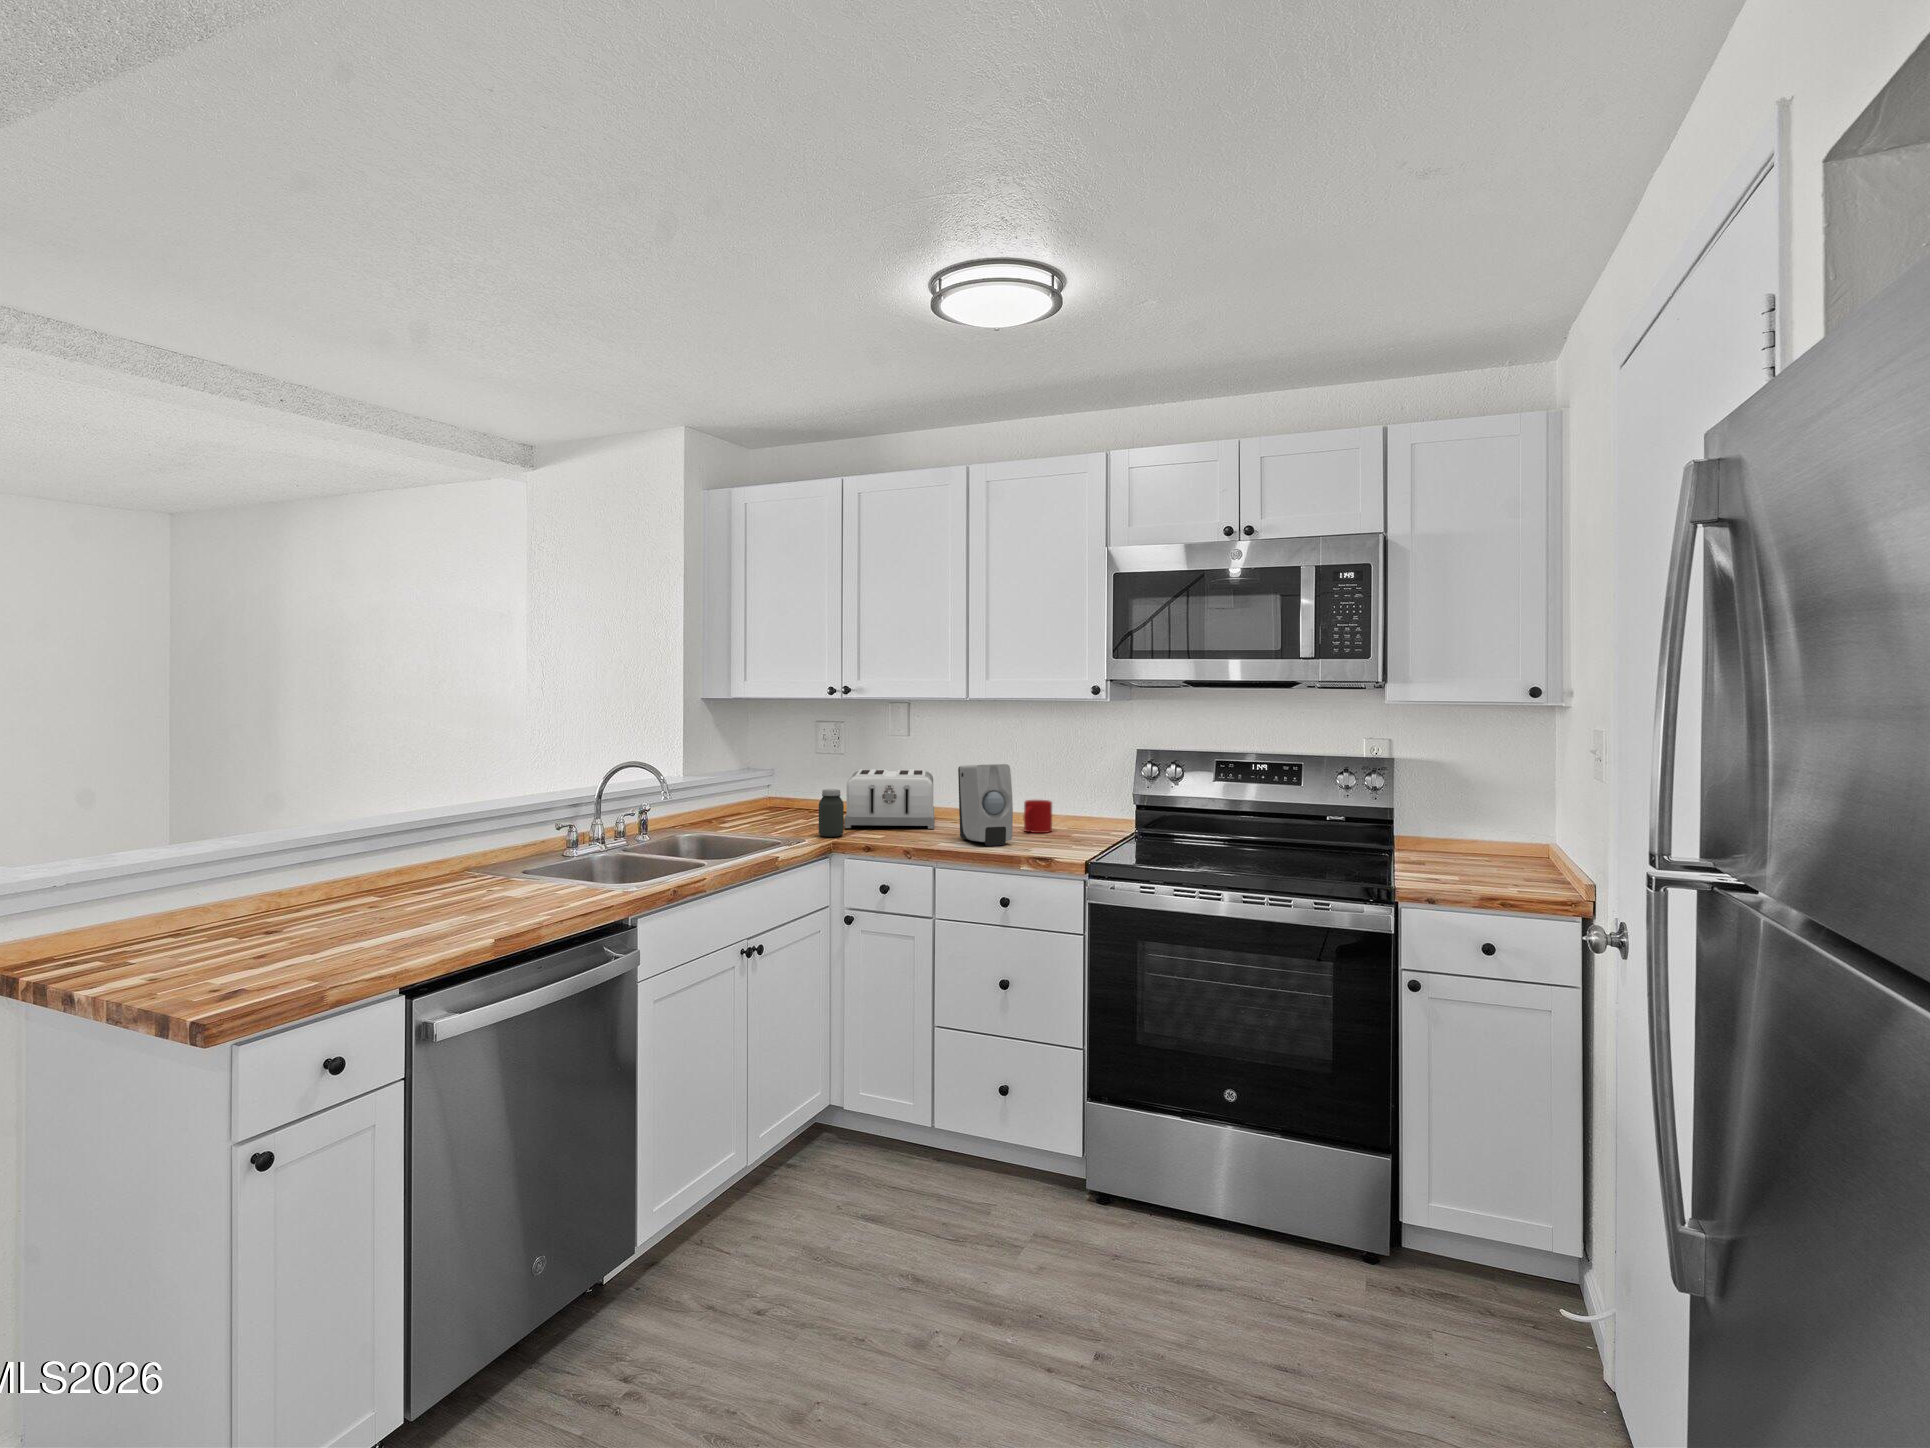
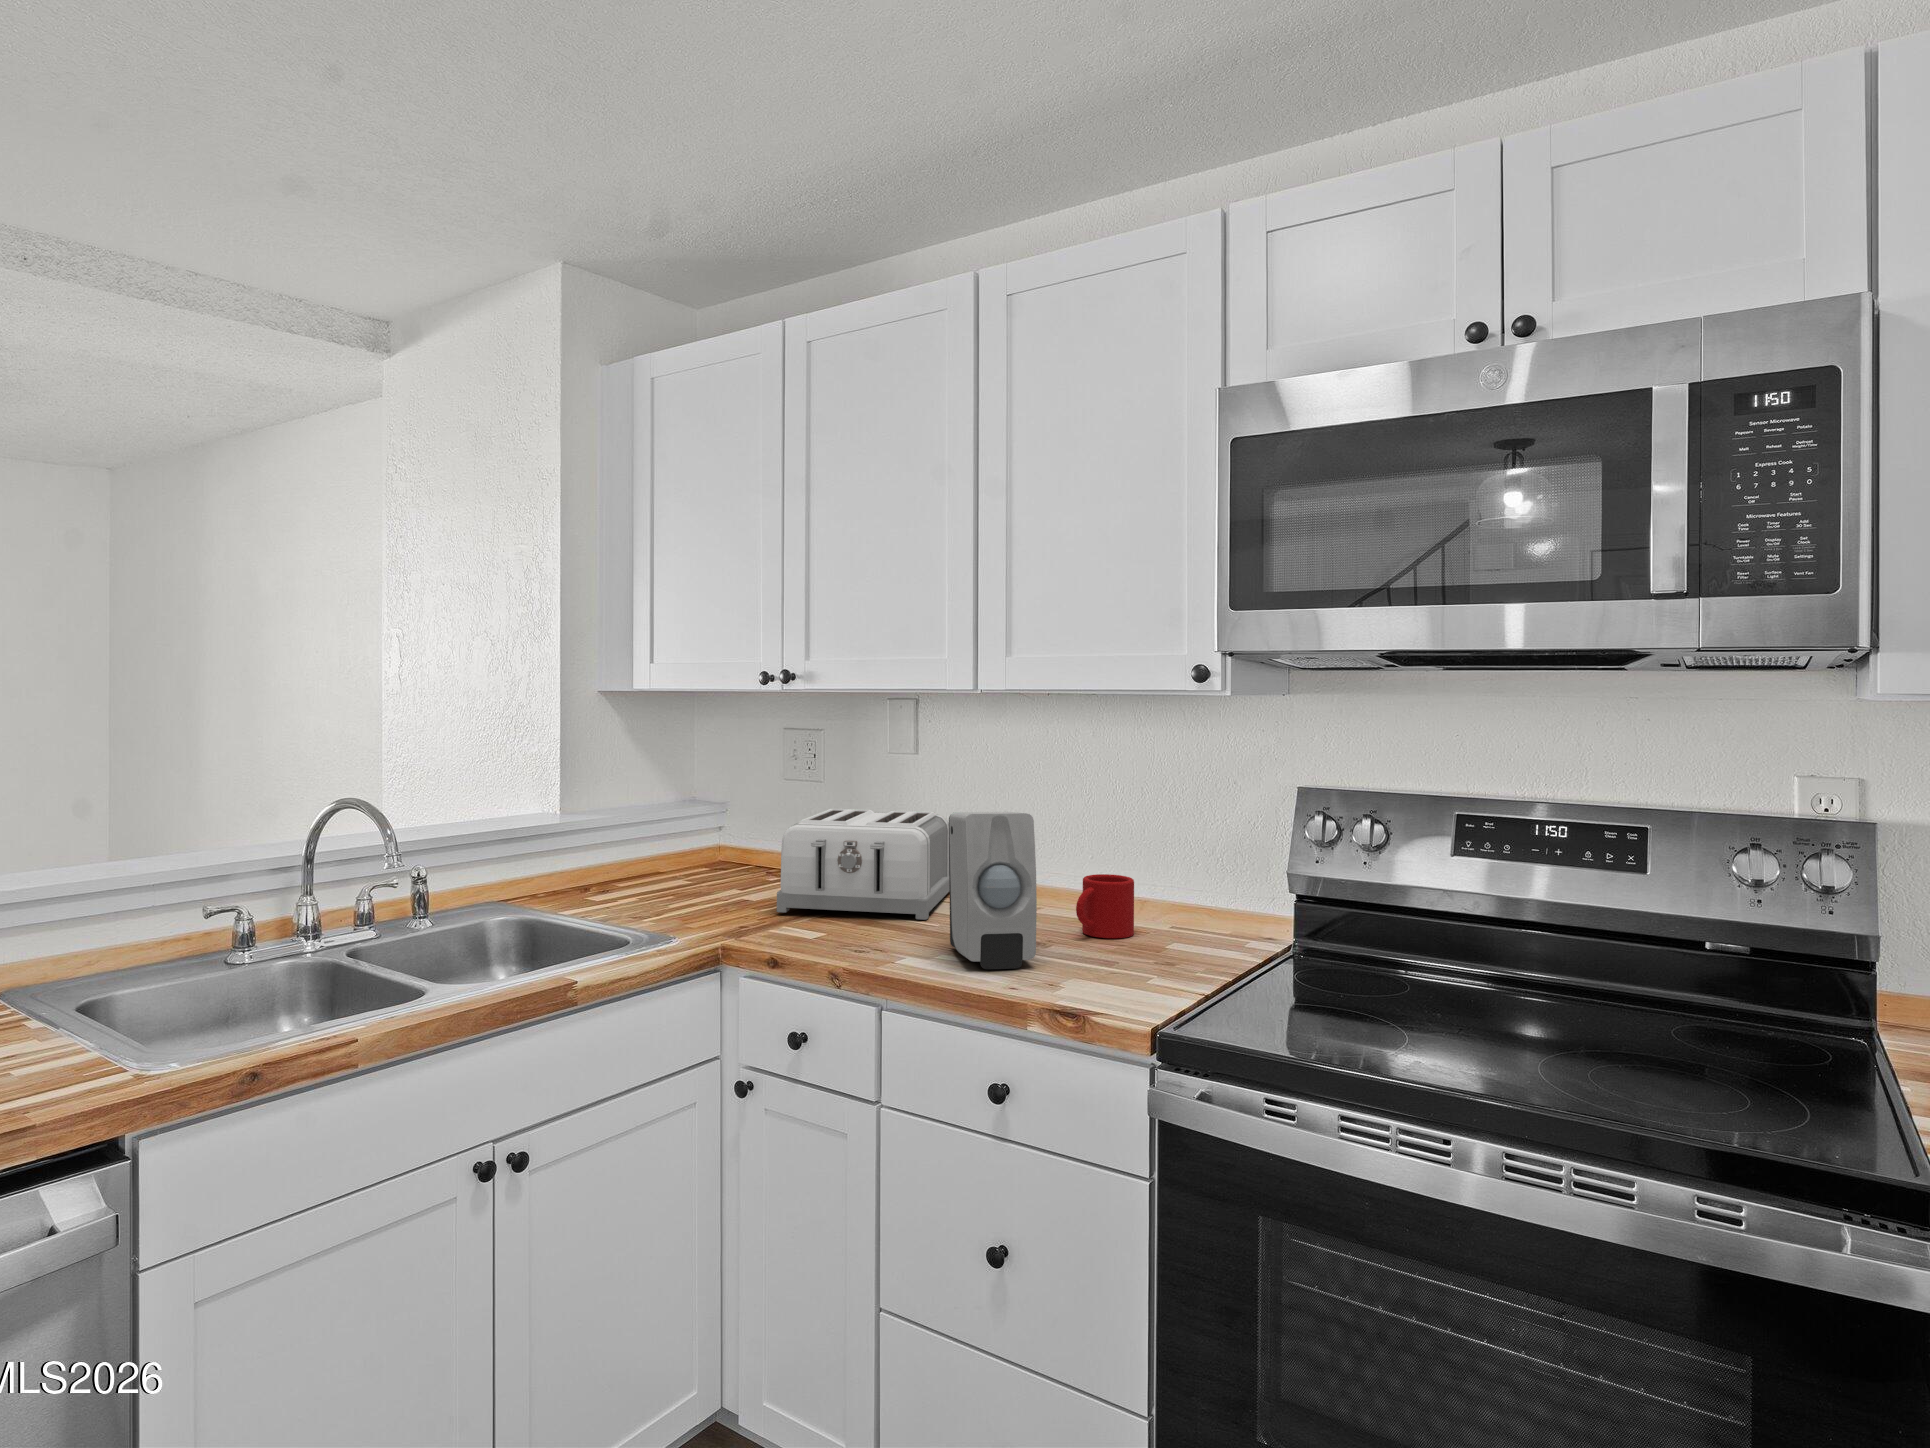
jar: present [819,789,844,837] -> none [715,847,759,932]

